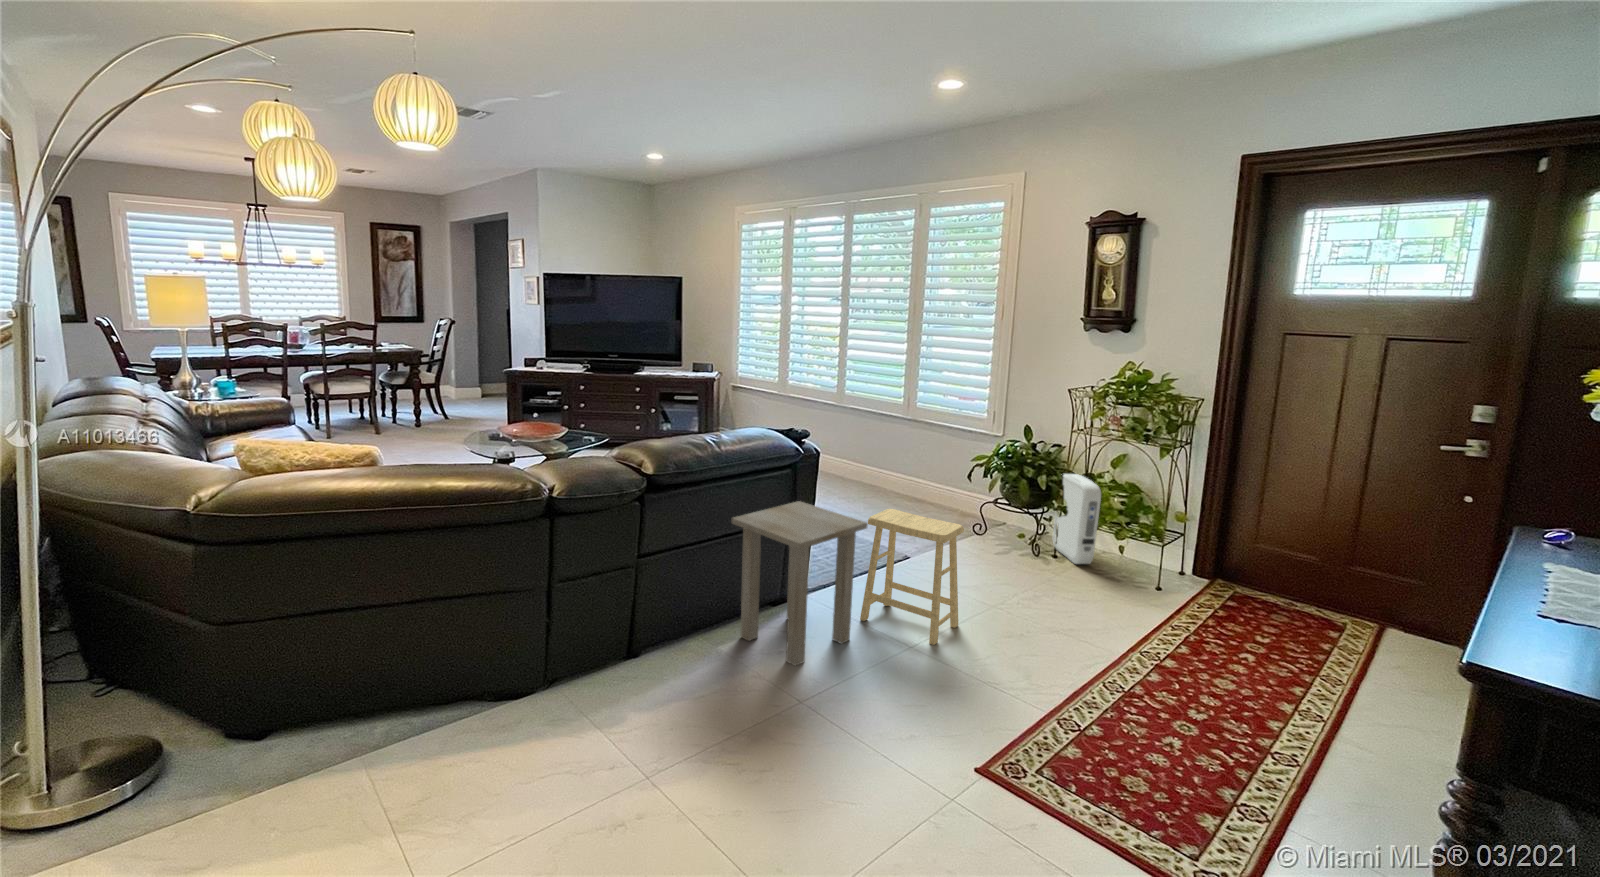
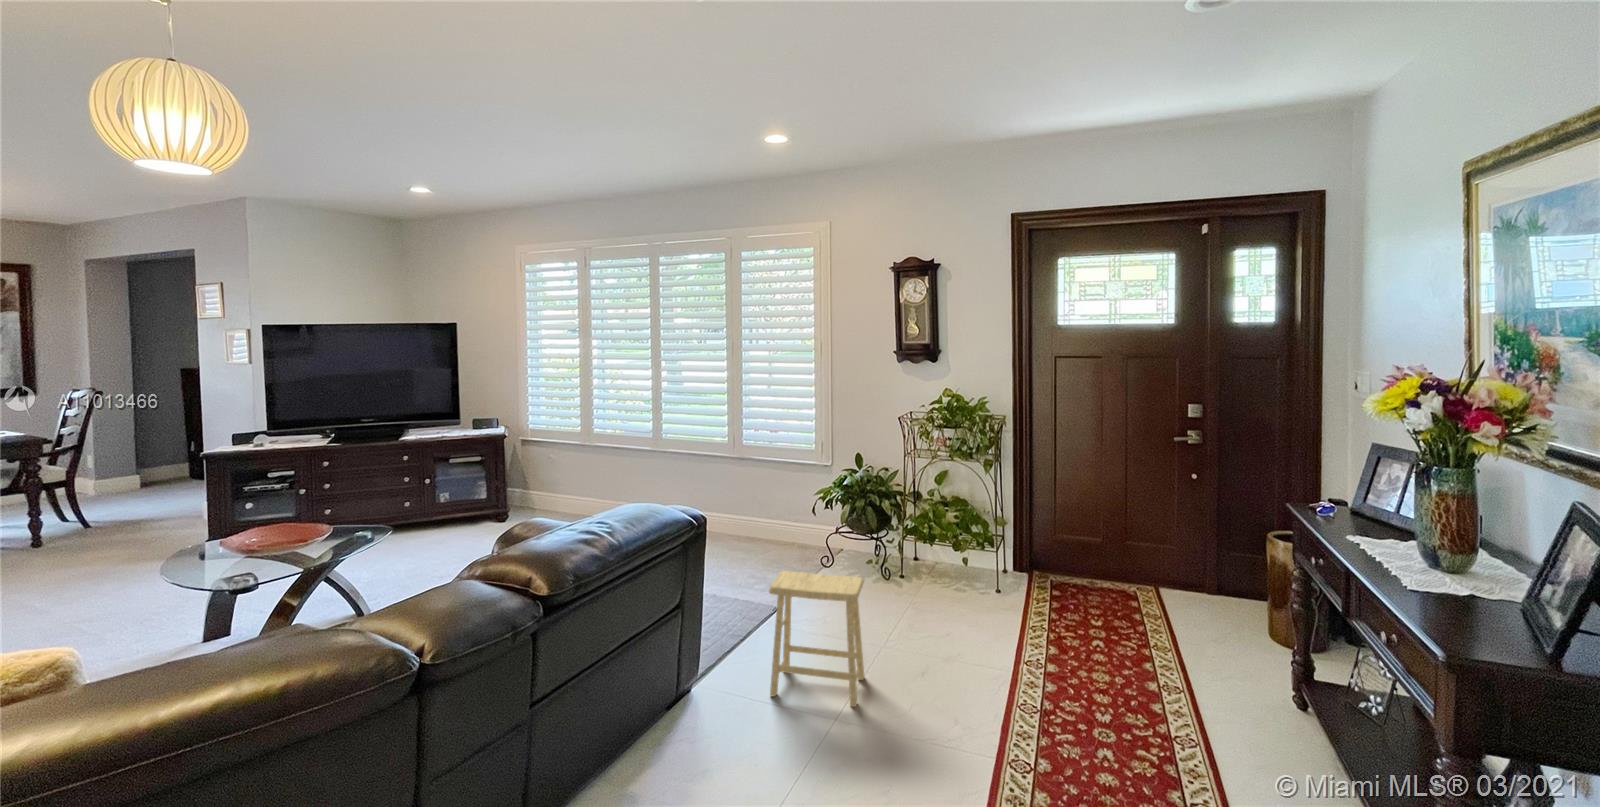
air purifier: present [1053,474,1101,564] -> none [892,495,937,580]
side table: present [732,501,868,666] -> none [637,583,783,779]

